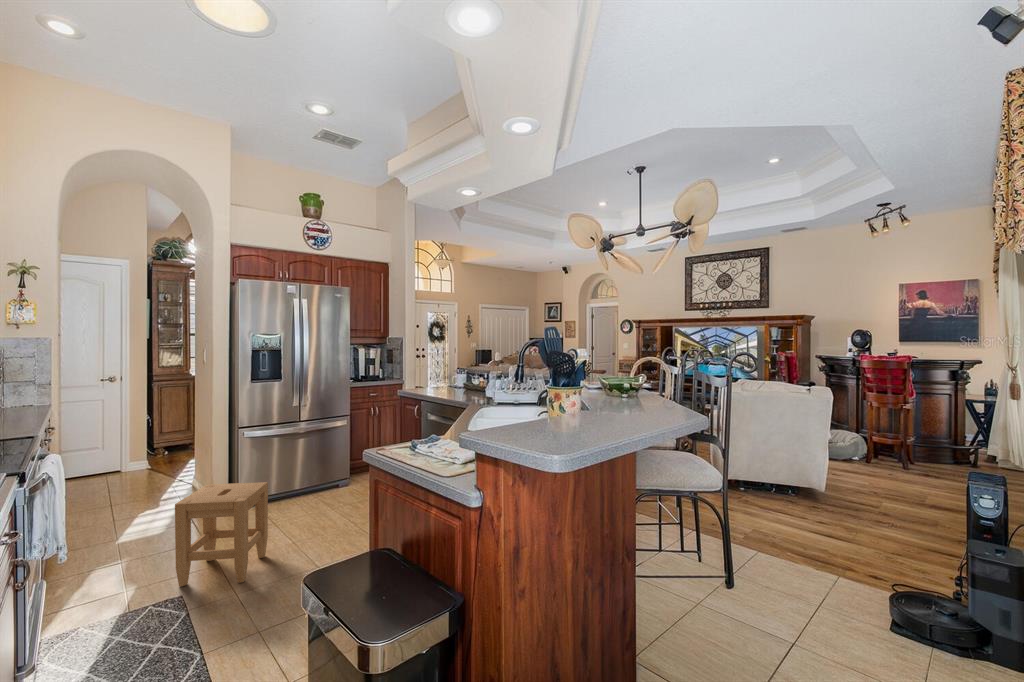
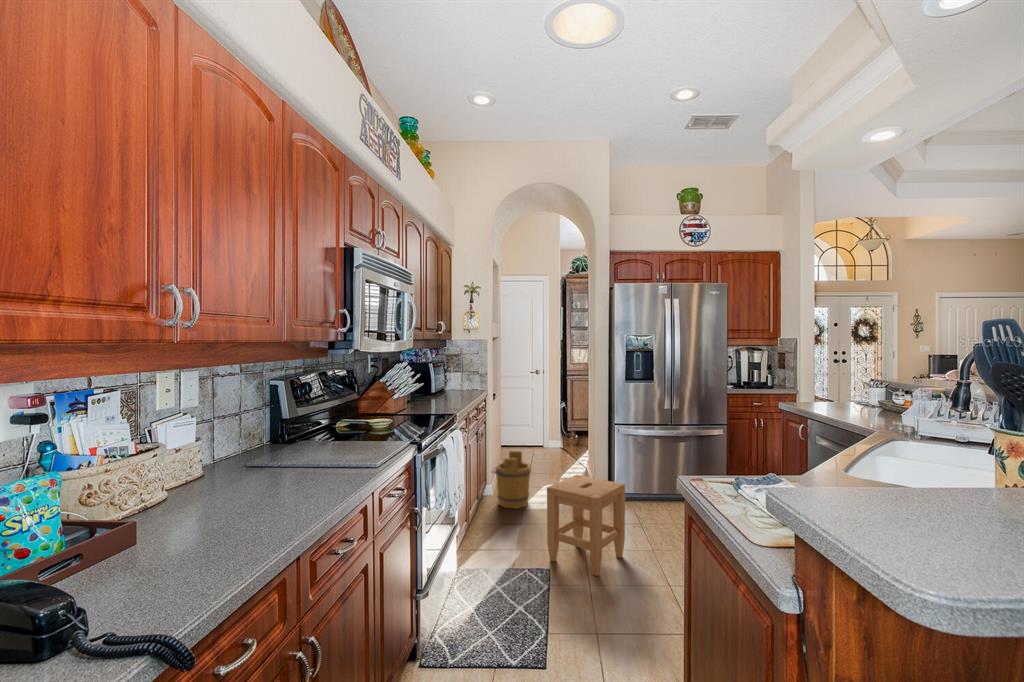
bucket: none [62,476,128,550] -> present [492,451,531,508]

